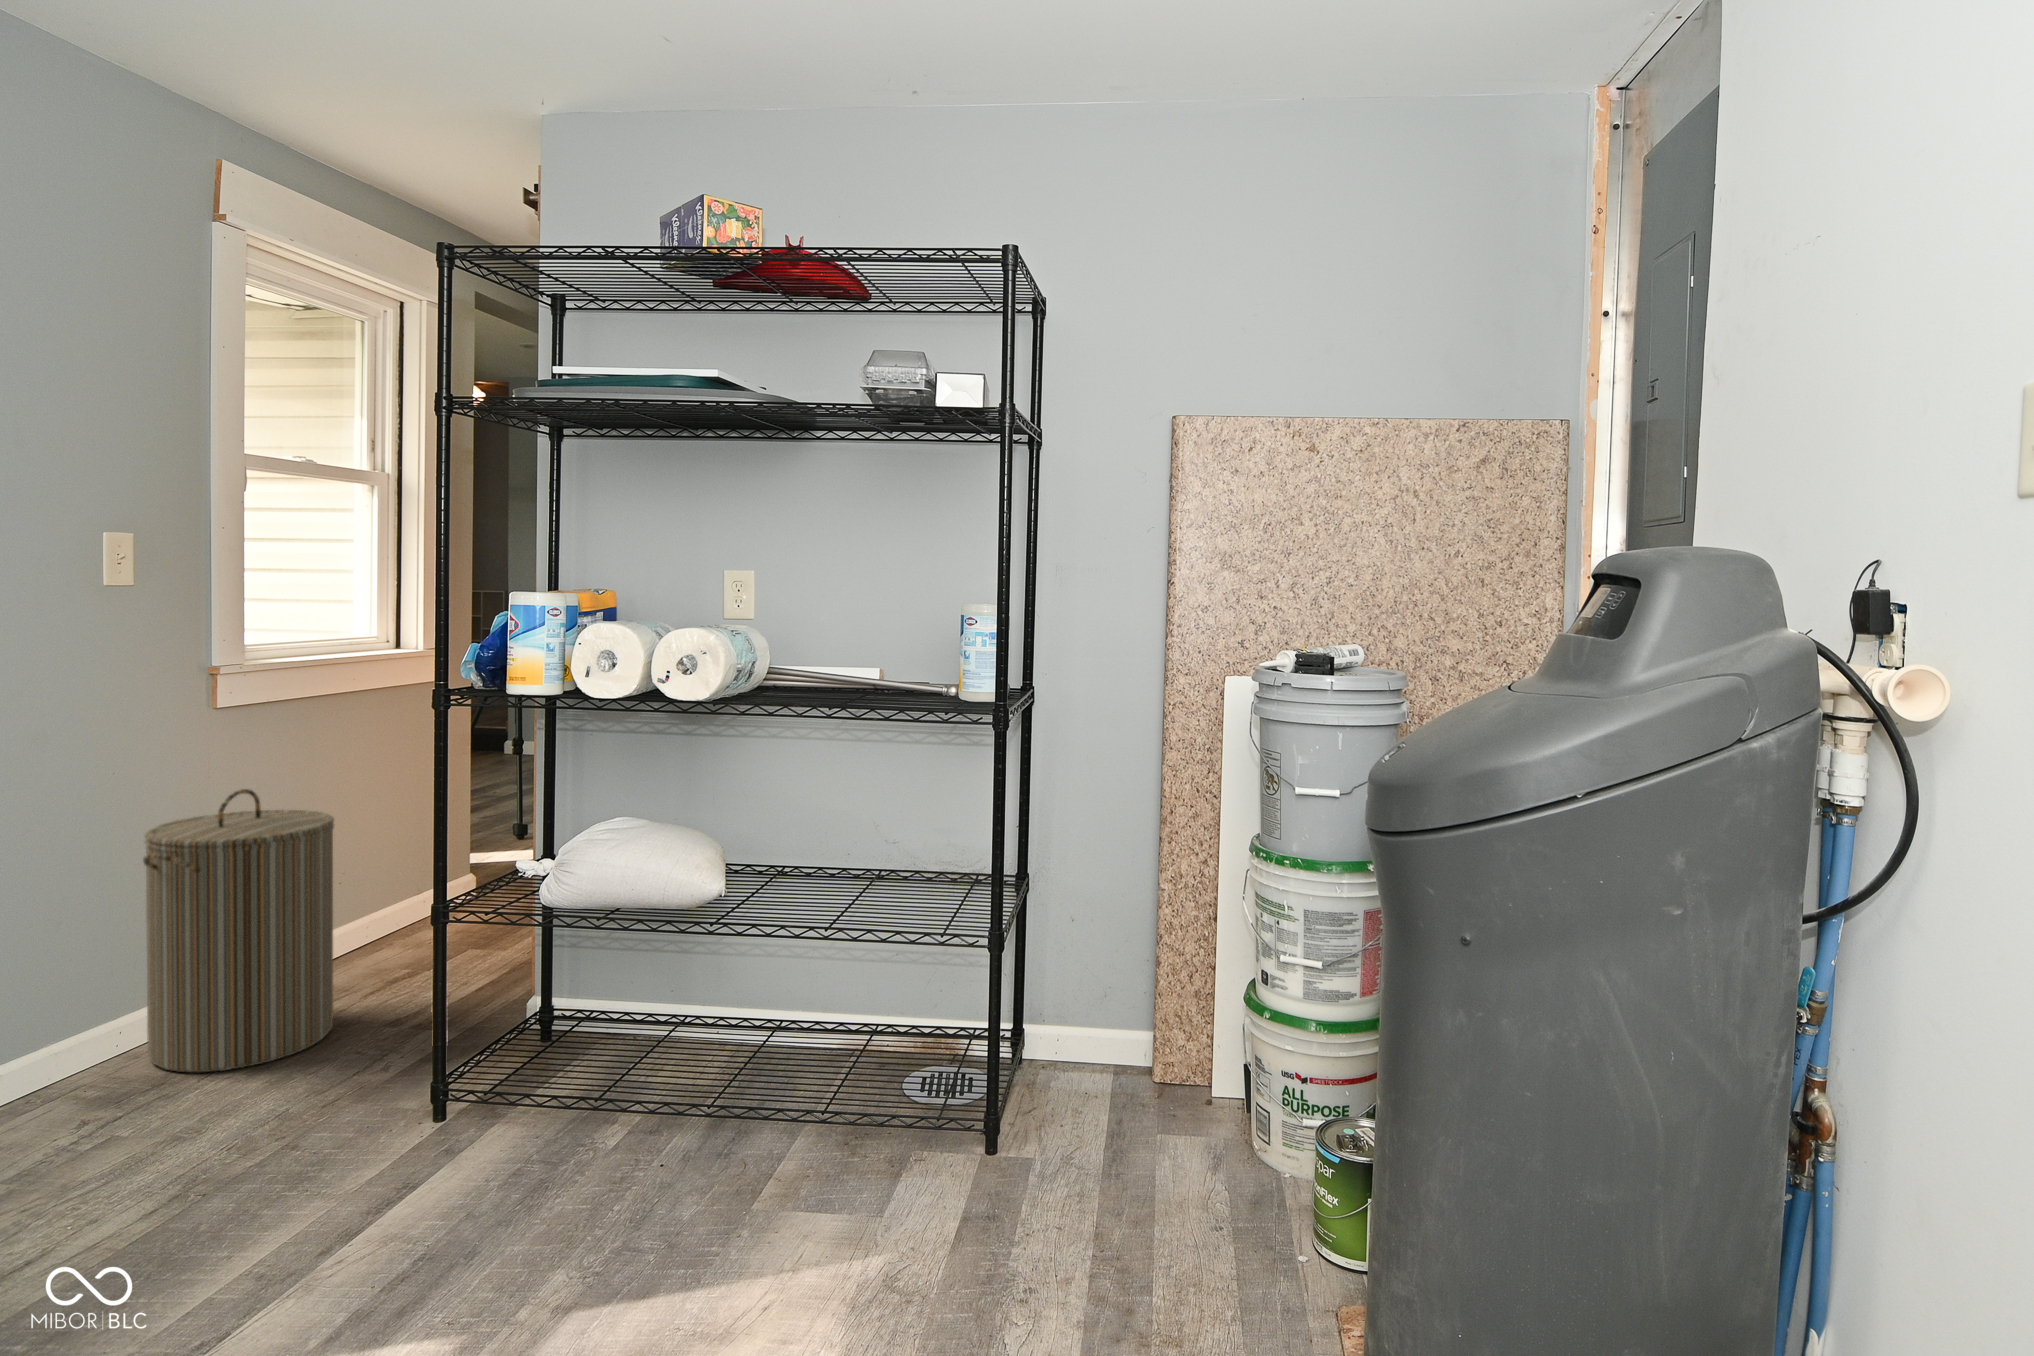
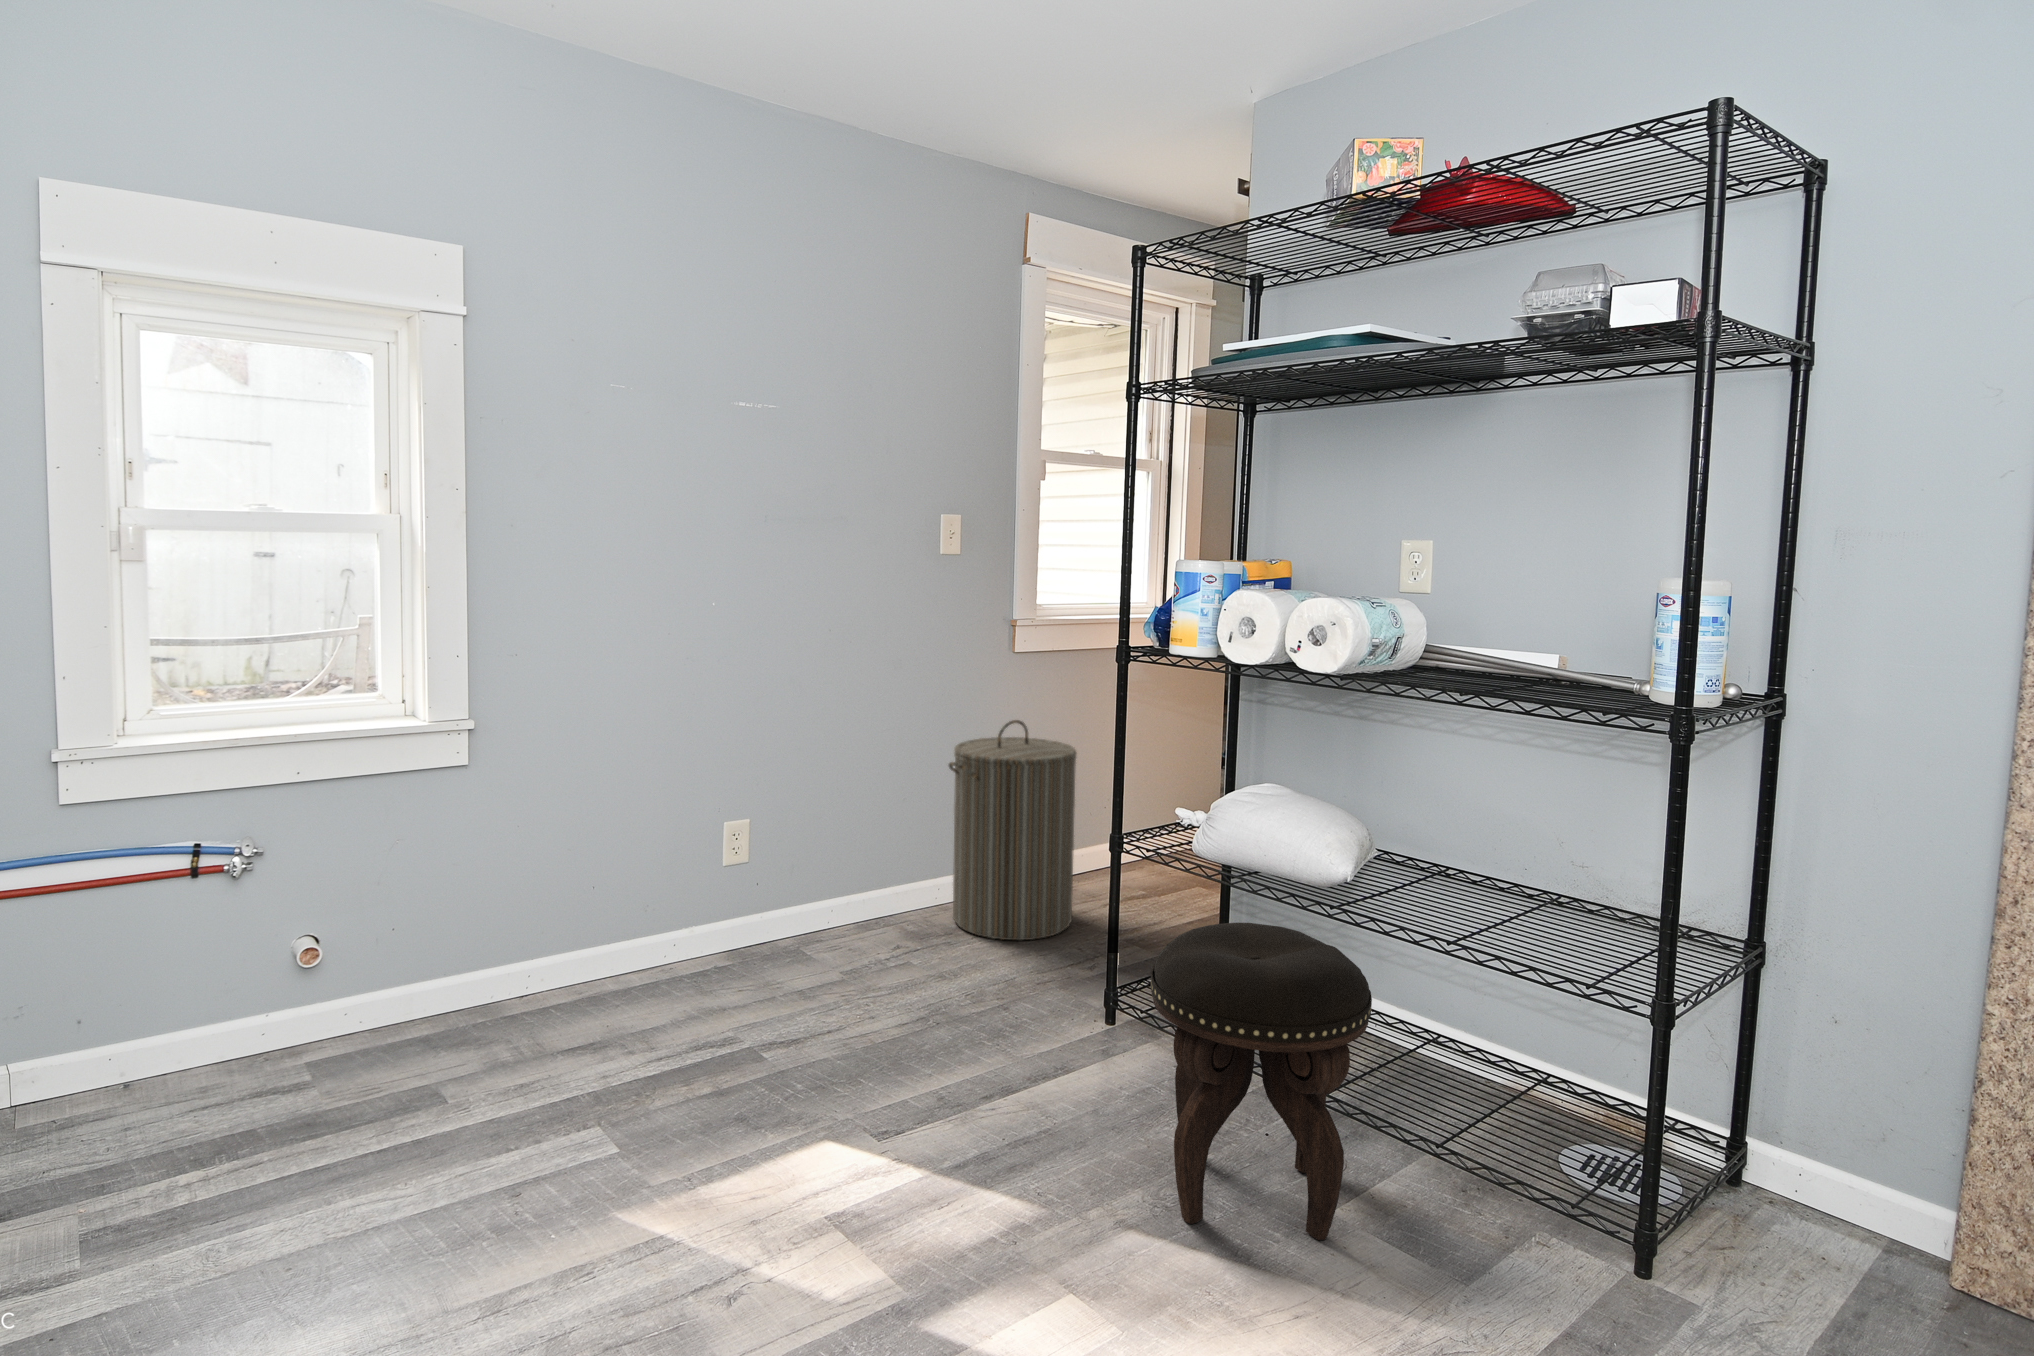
footstool: none [564,948,790,1275] -> present [1151,923,1372,1240]

